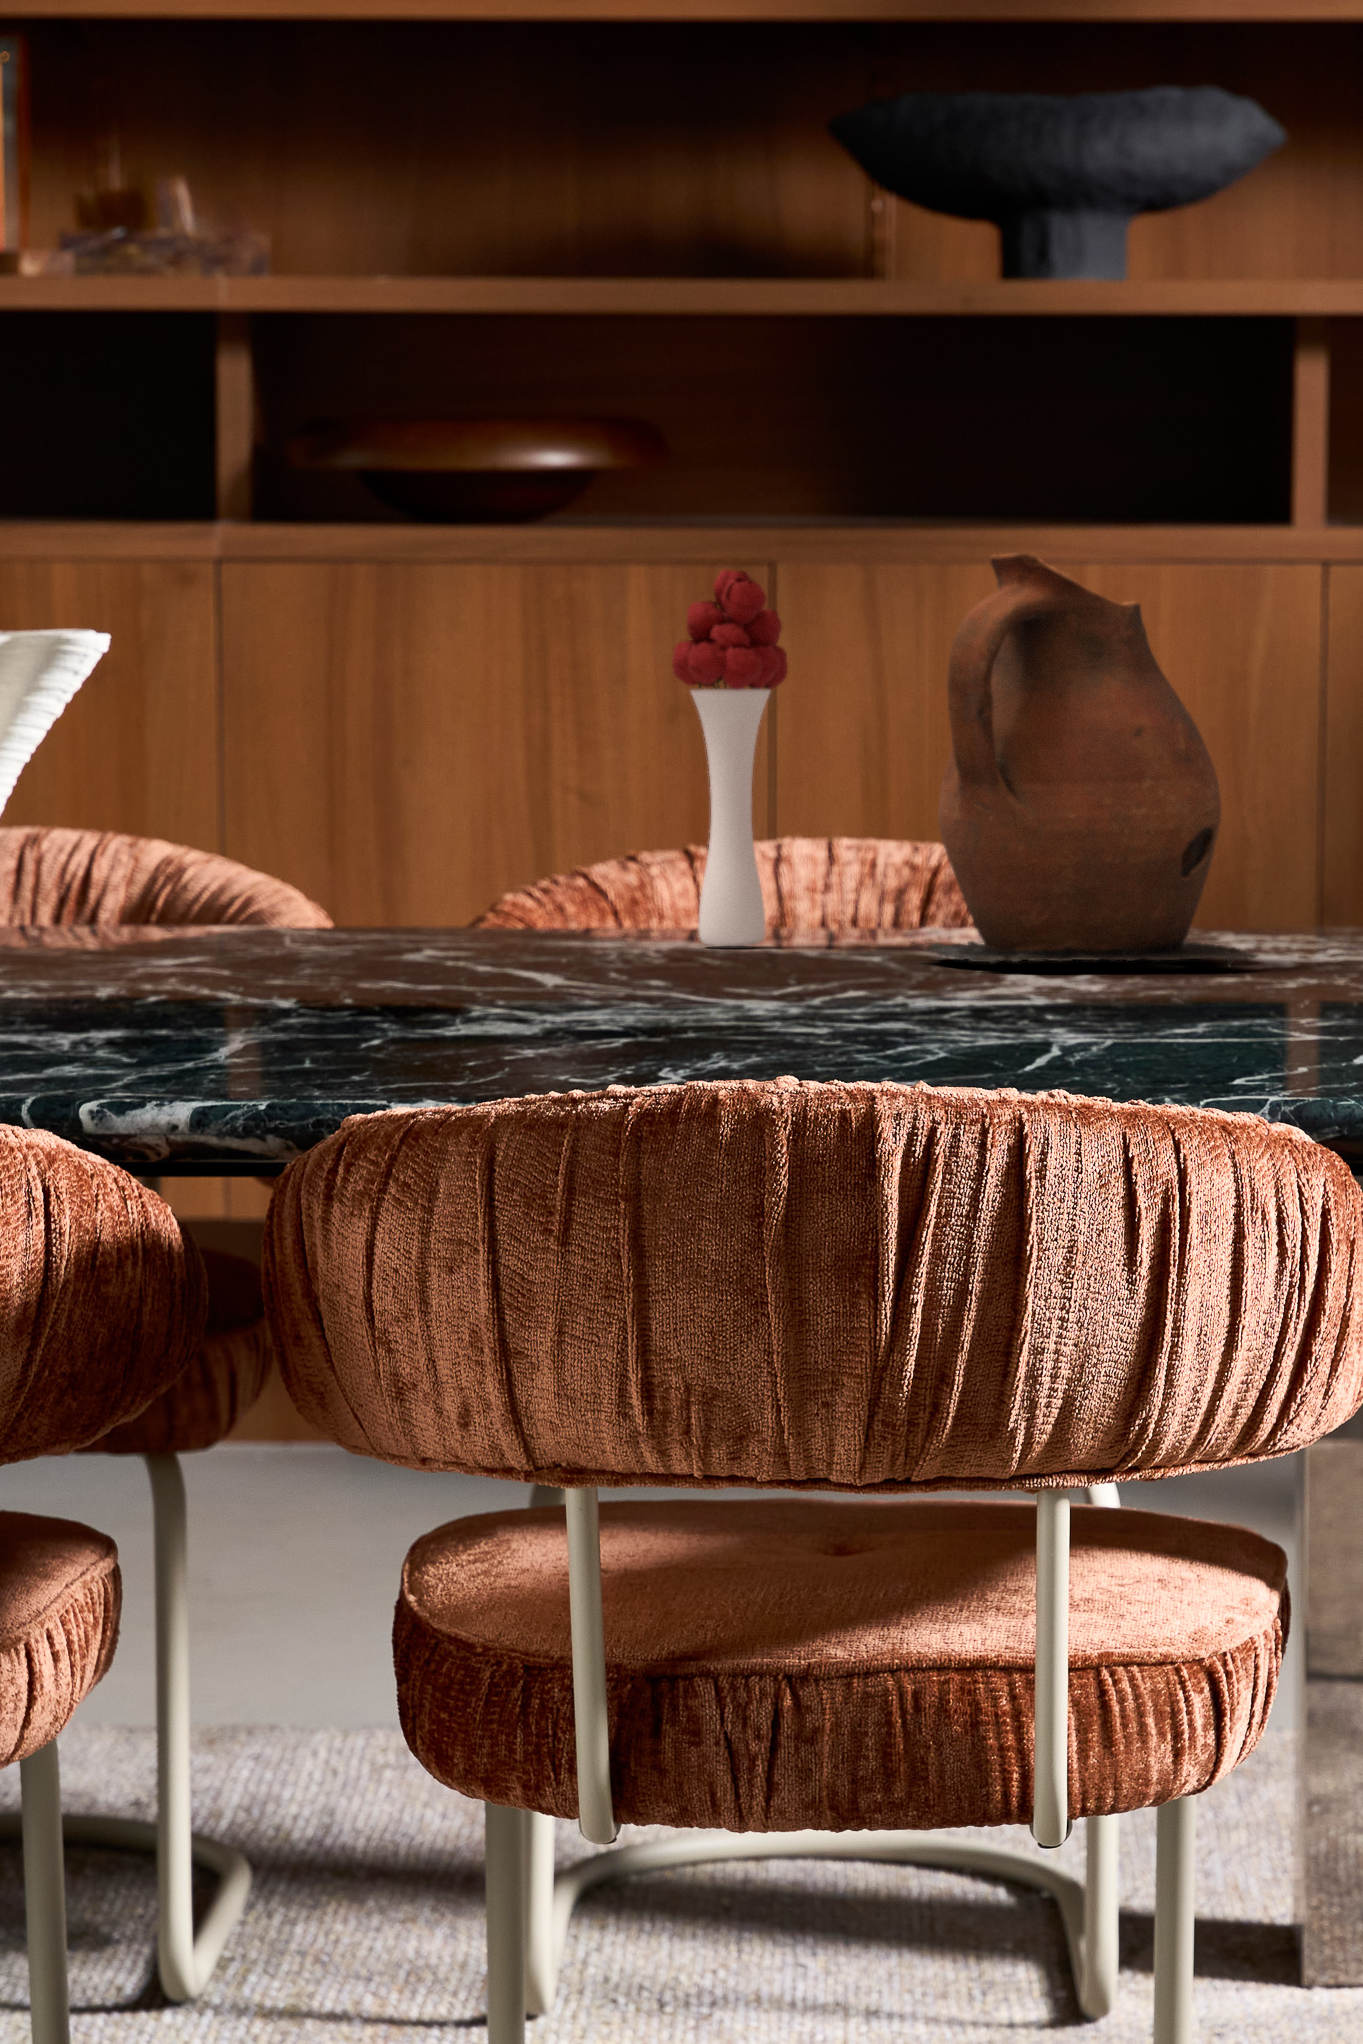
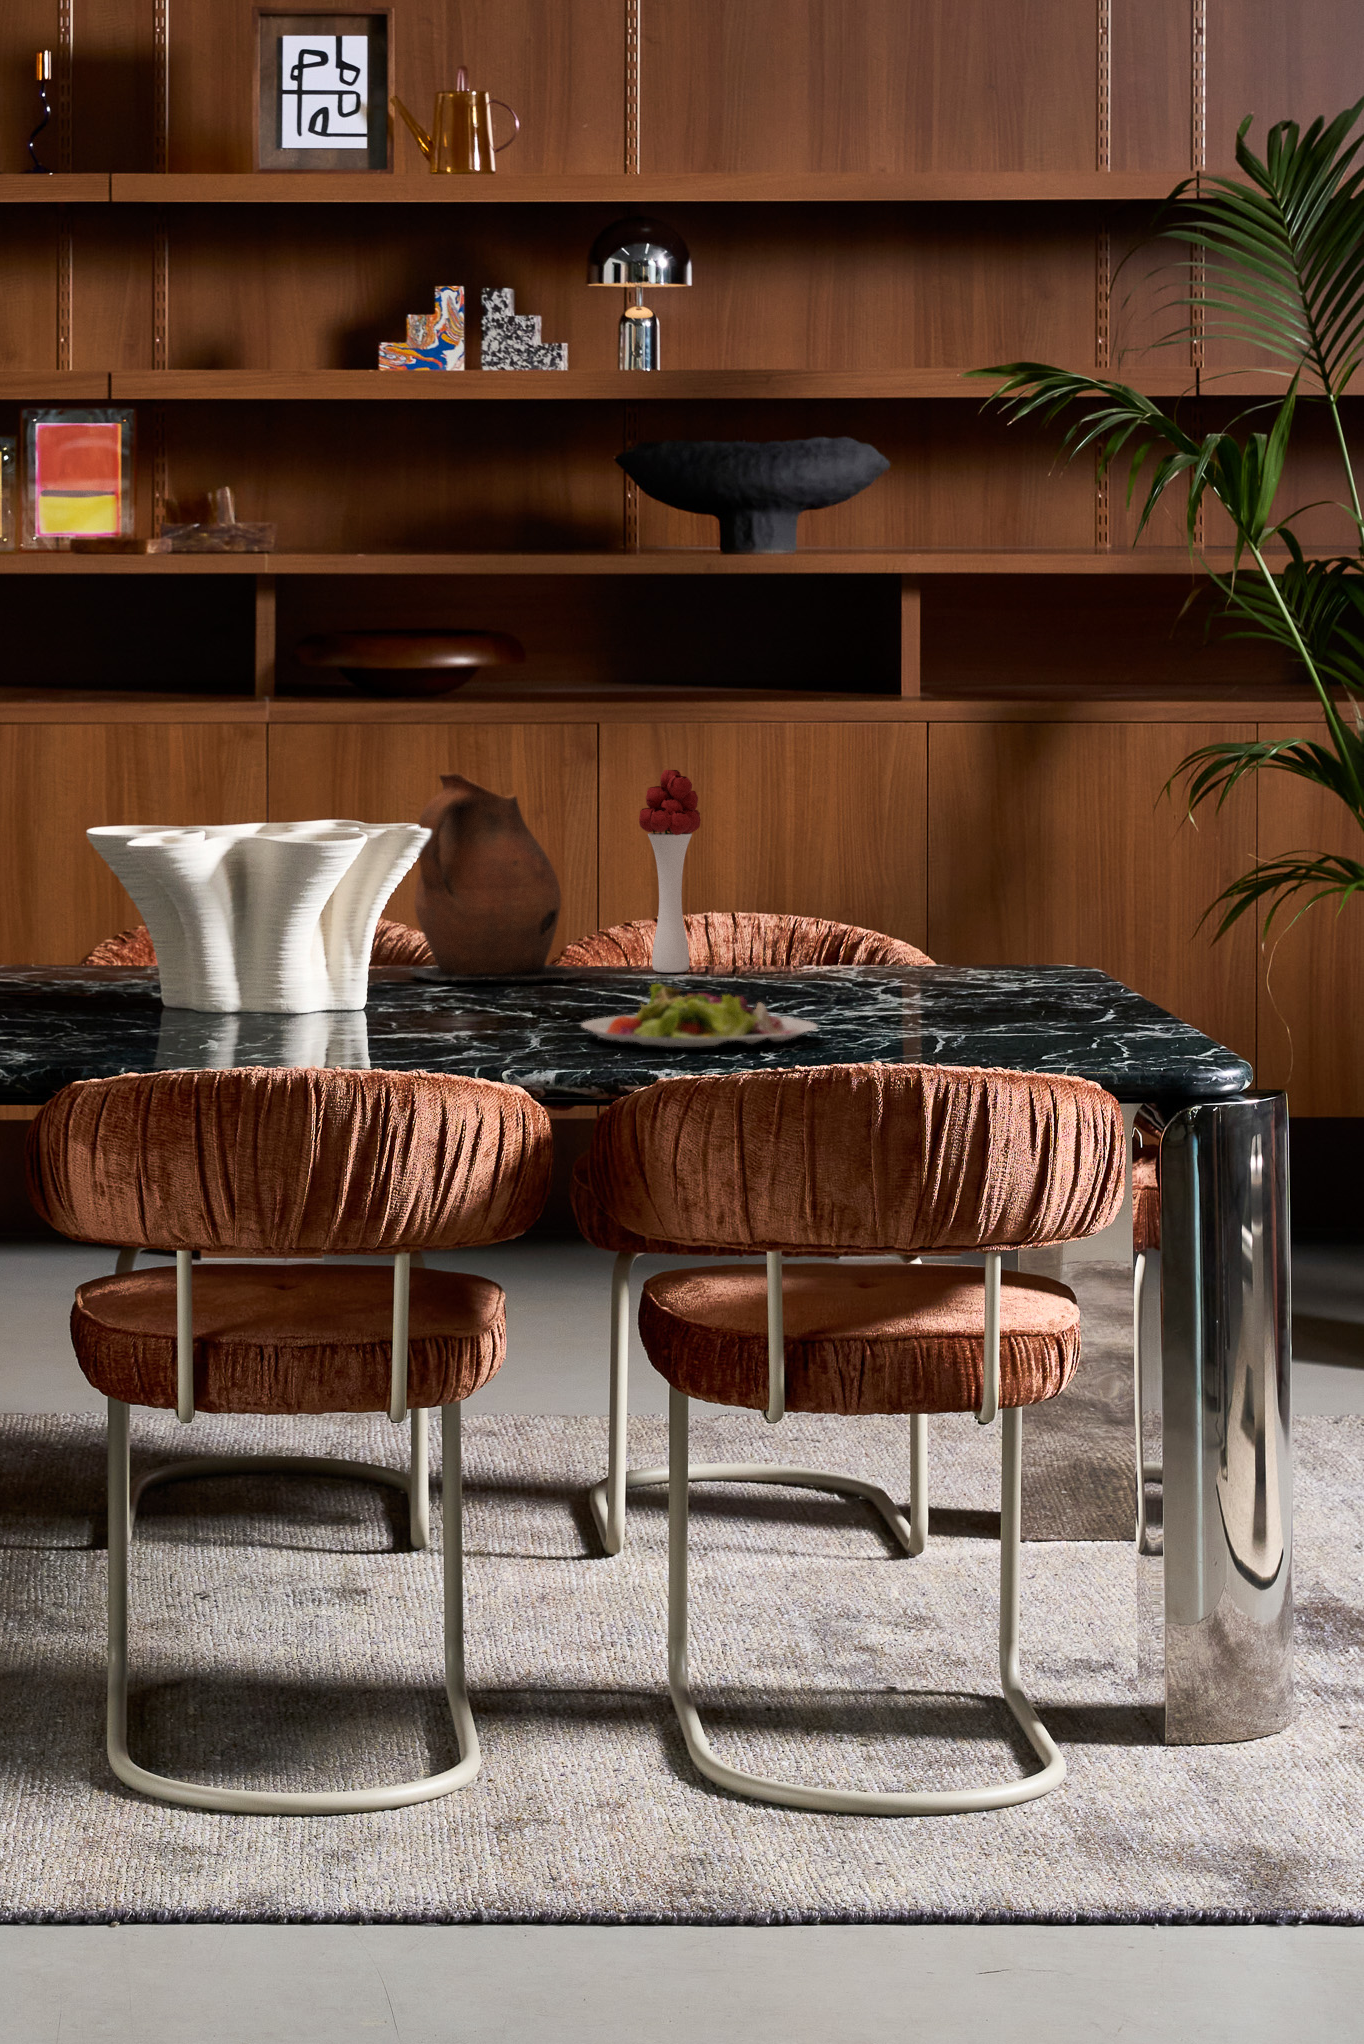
ceramic pitcher: present [914,553,1258,967] -> present [411,773,580,981]
salad plate: none [321,927,808,1047] -> present [582,984,817,1047]

